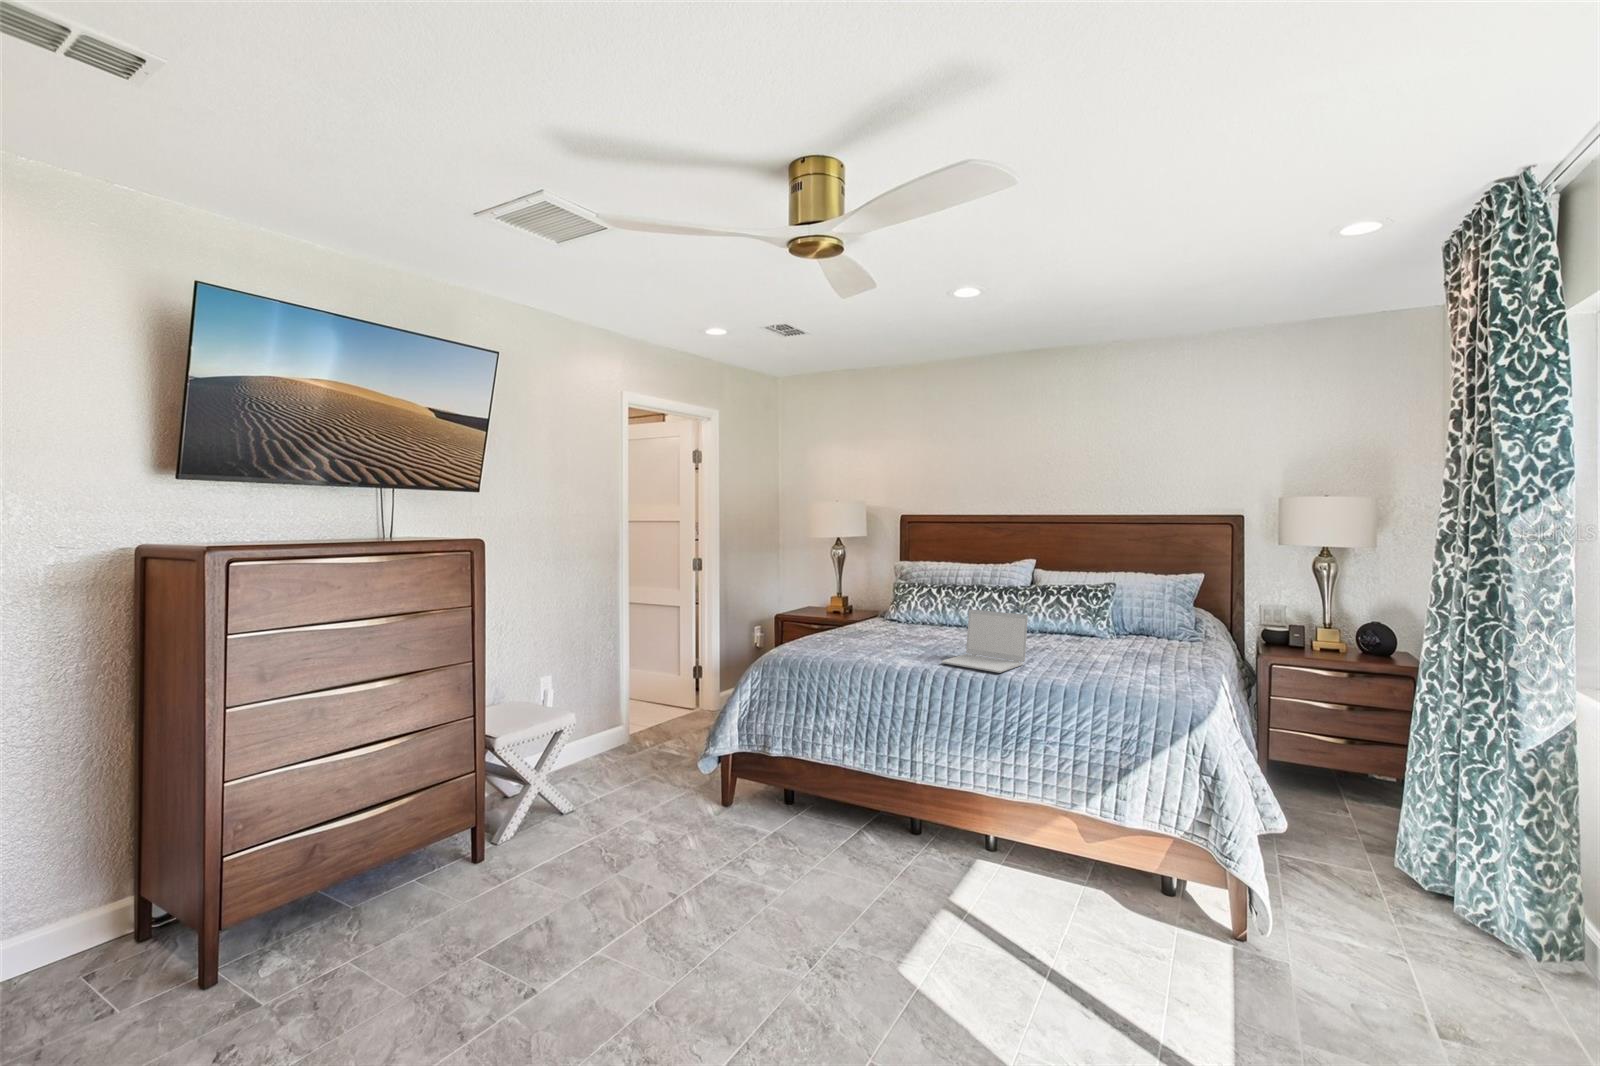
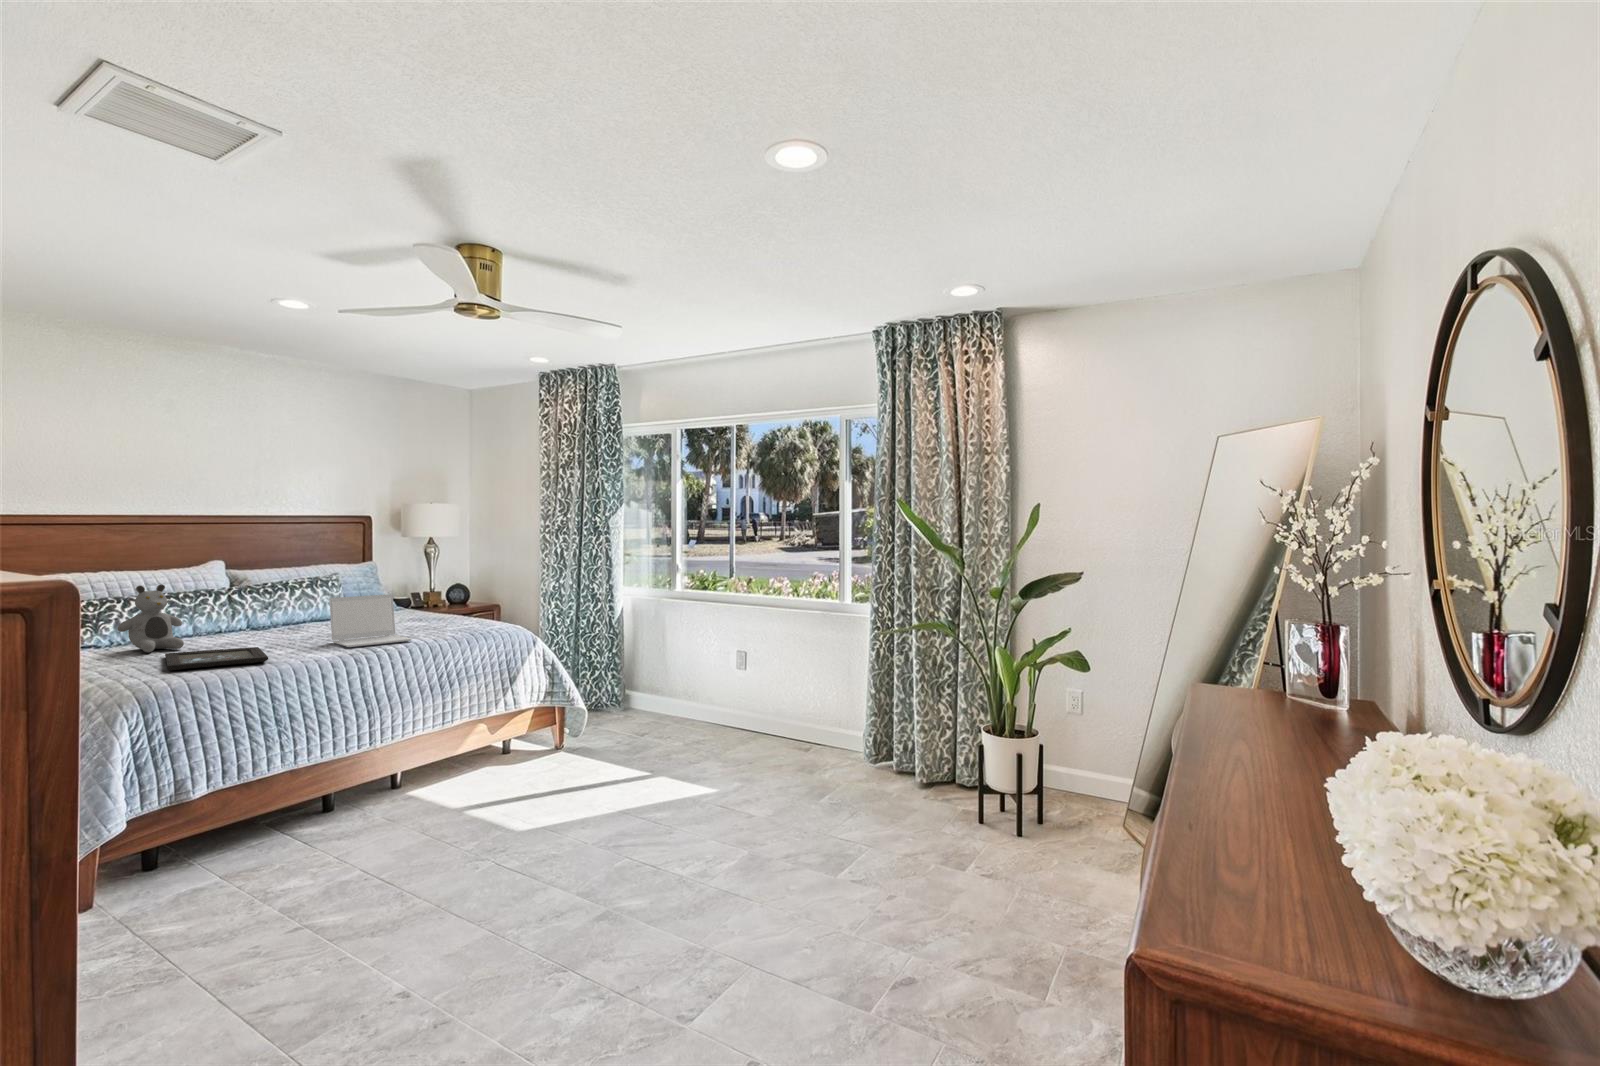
teddy bear: none [877,580,918,634] -> present [118,584,184,652]
tray: none [815,635,914,657] -> present [165,647,268,670]

